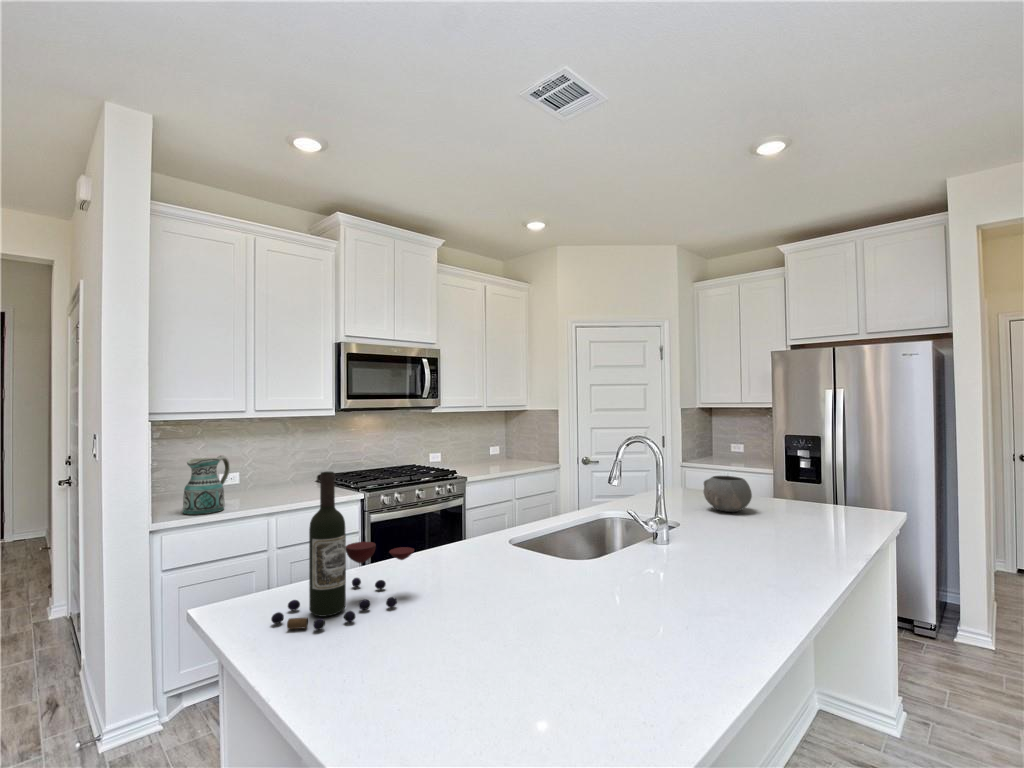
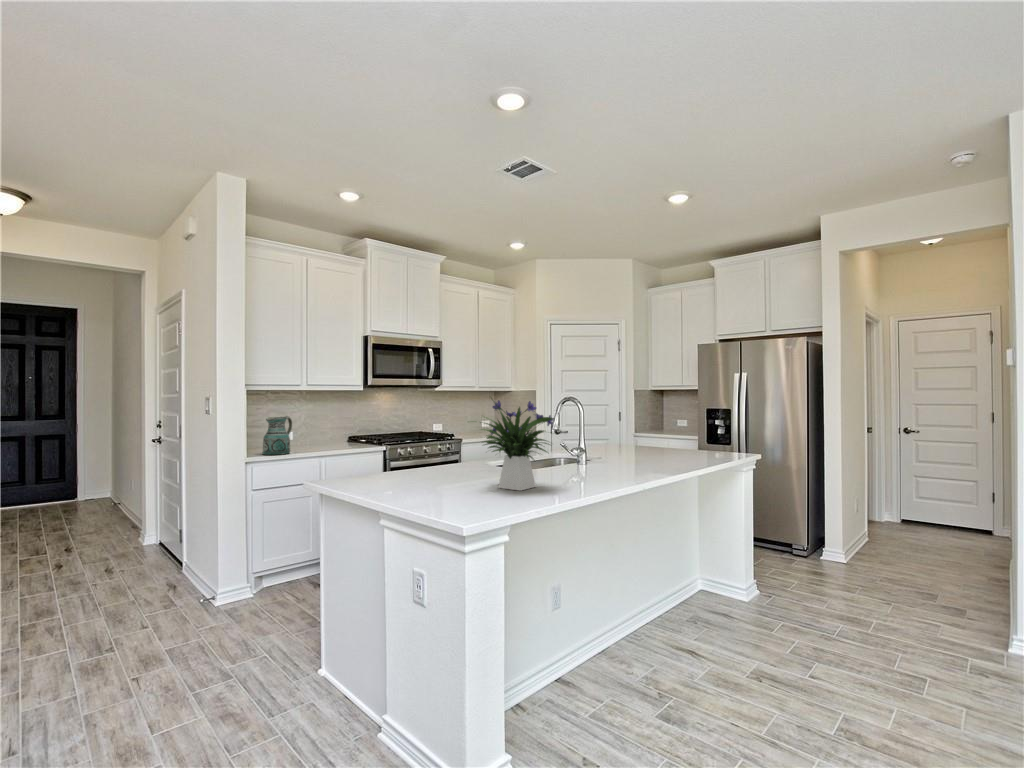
flower arrangement: none [480,448,649,632] -> present [482,401,554,491]
wine bottle: present [271,471,414,630] -> none [353,409,431,490]
bowl: present [704,476,752,512] -> none [626,431,658,455]

